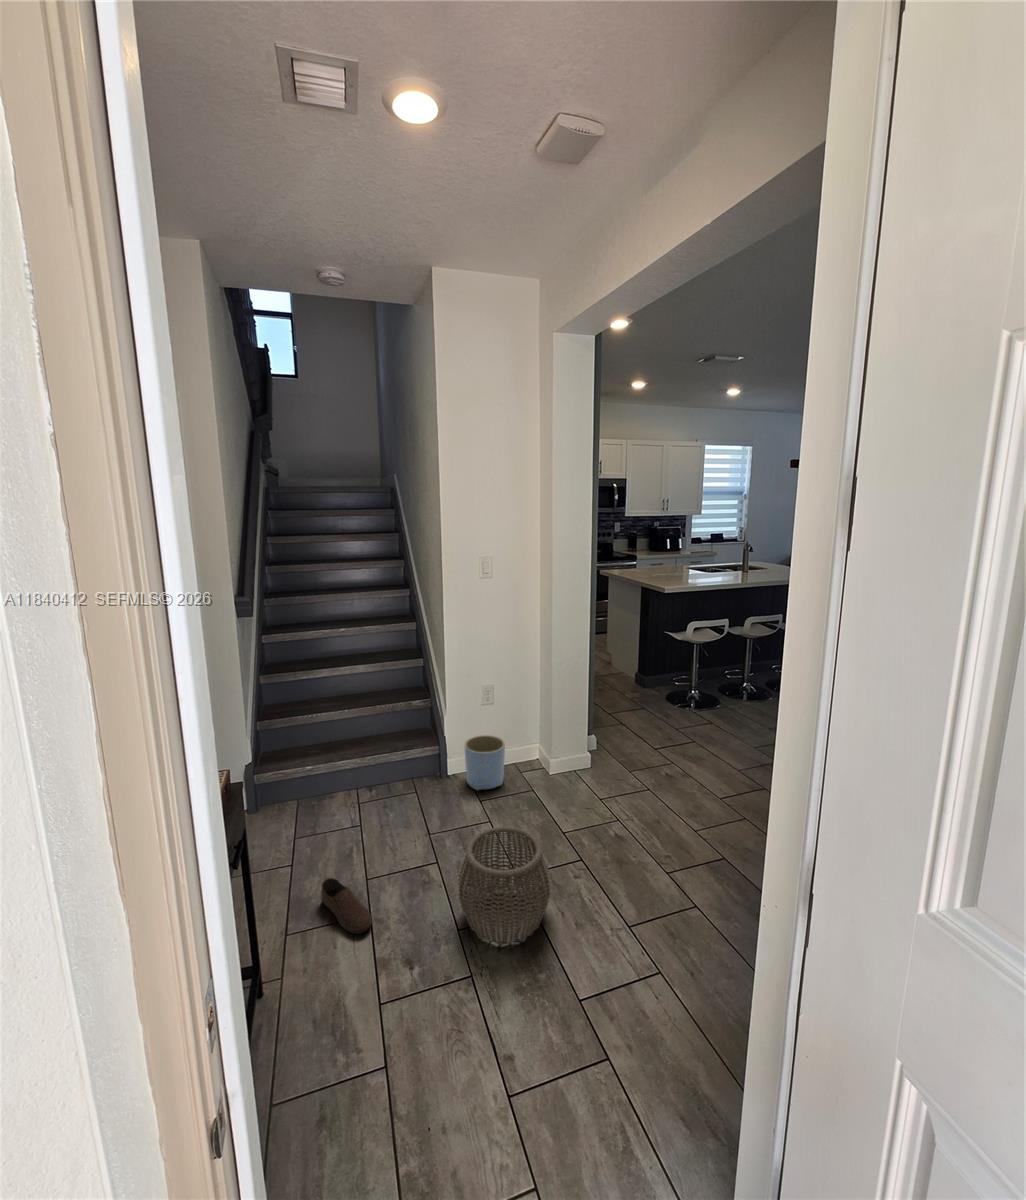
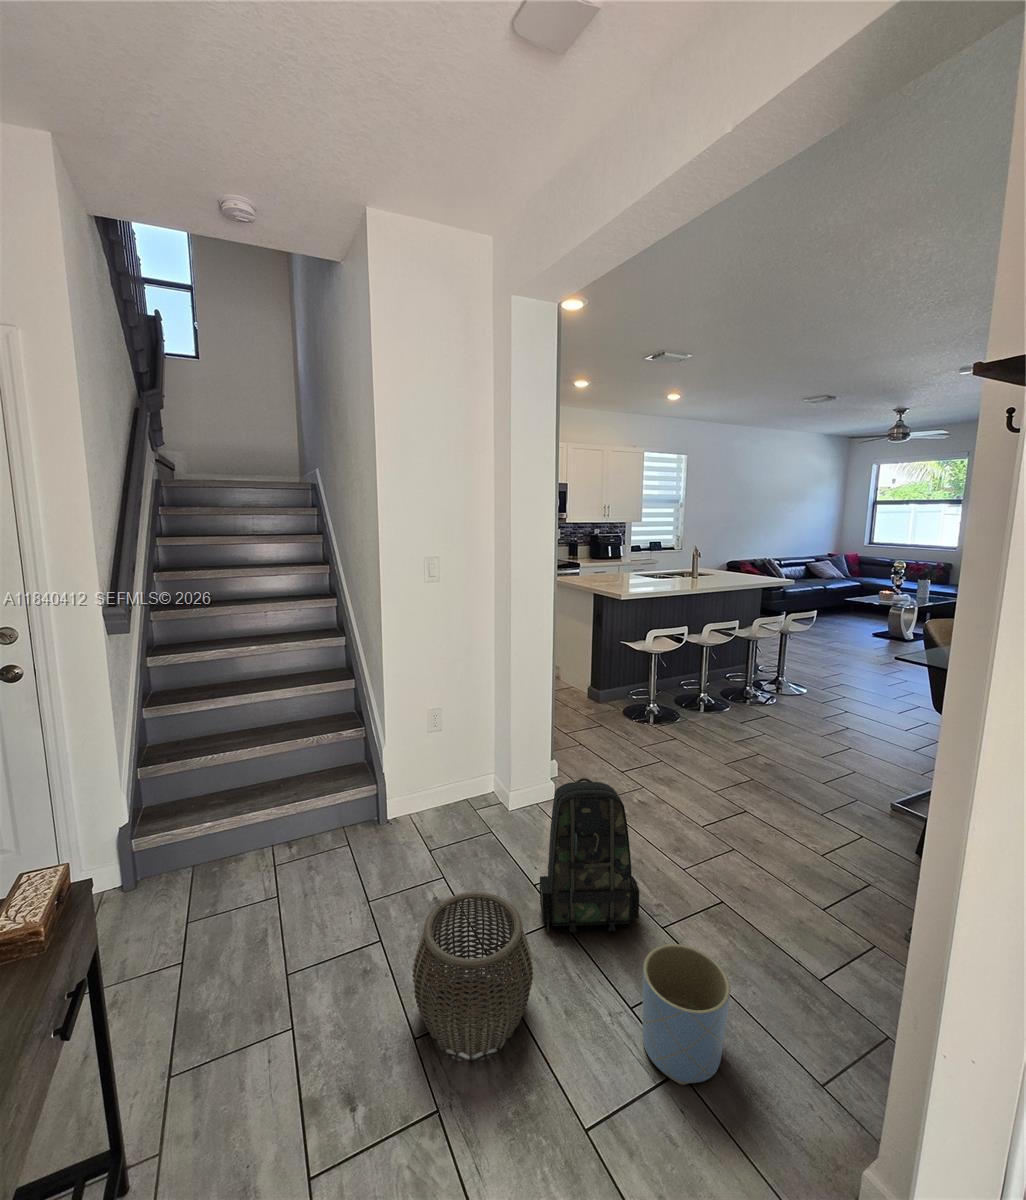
planter: present [465,735,505,790] -> present [643,944,730,1085]
backpack: none [566,745,648,871] -> present [540,778,639,932]
shoe: present [321,878,372,934] -> none [224,980,296,1062]

